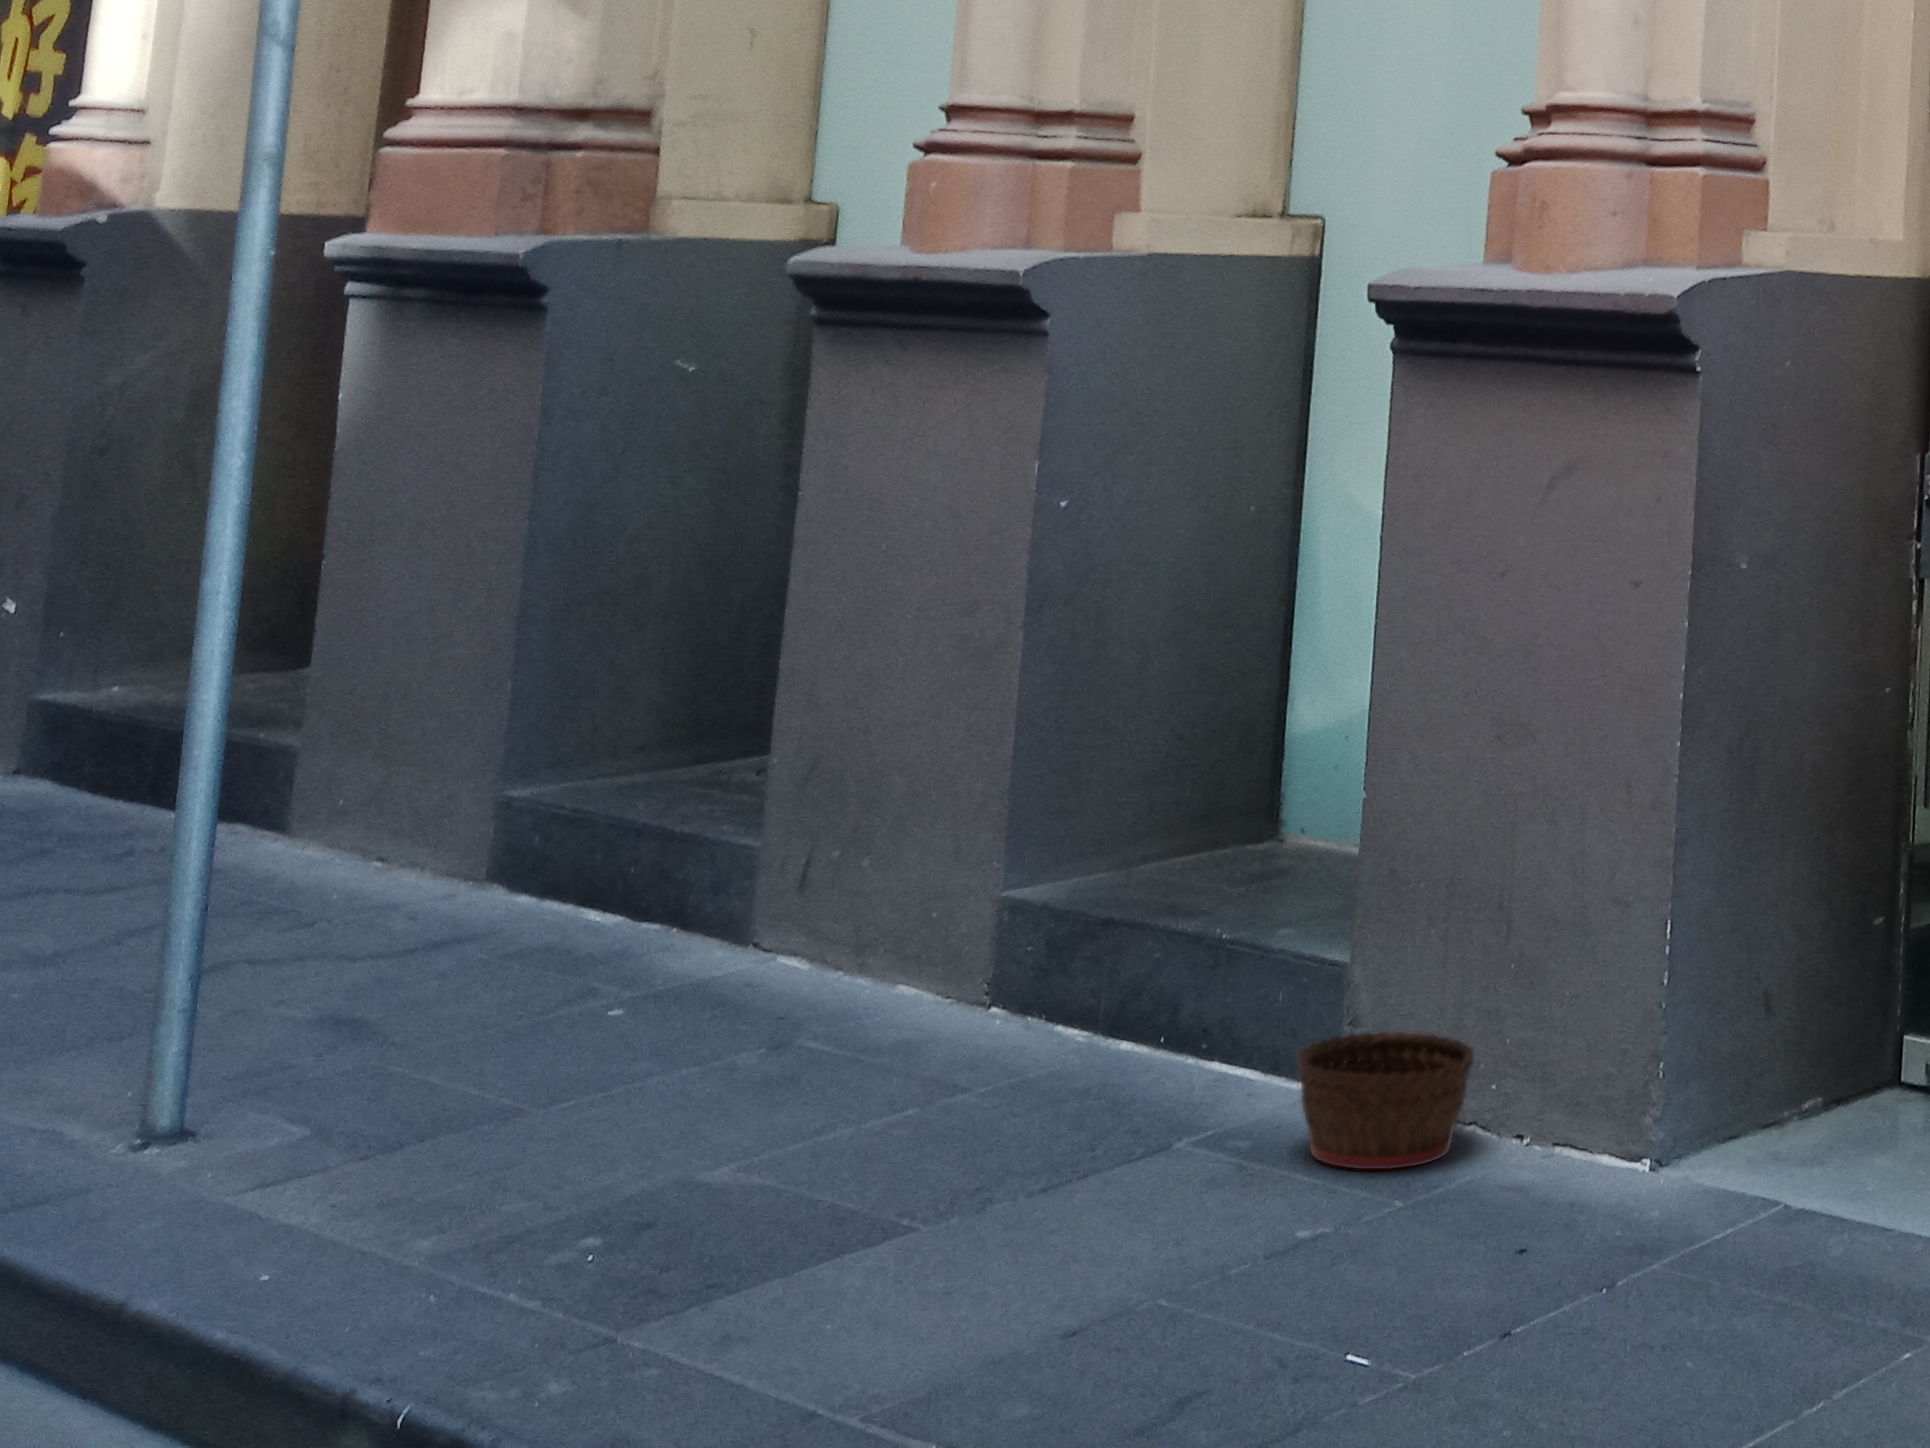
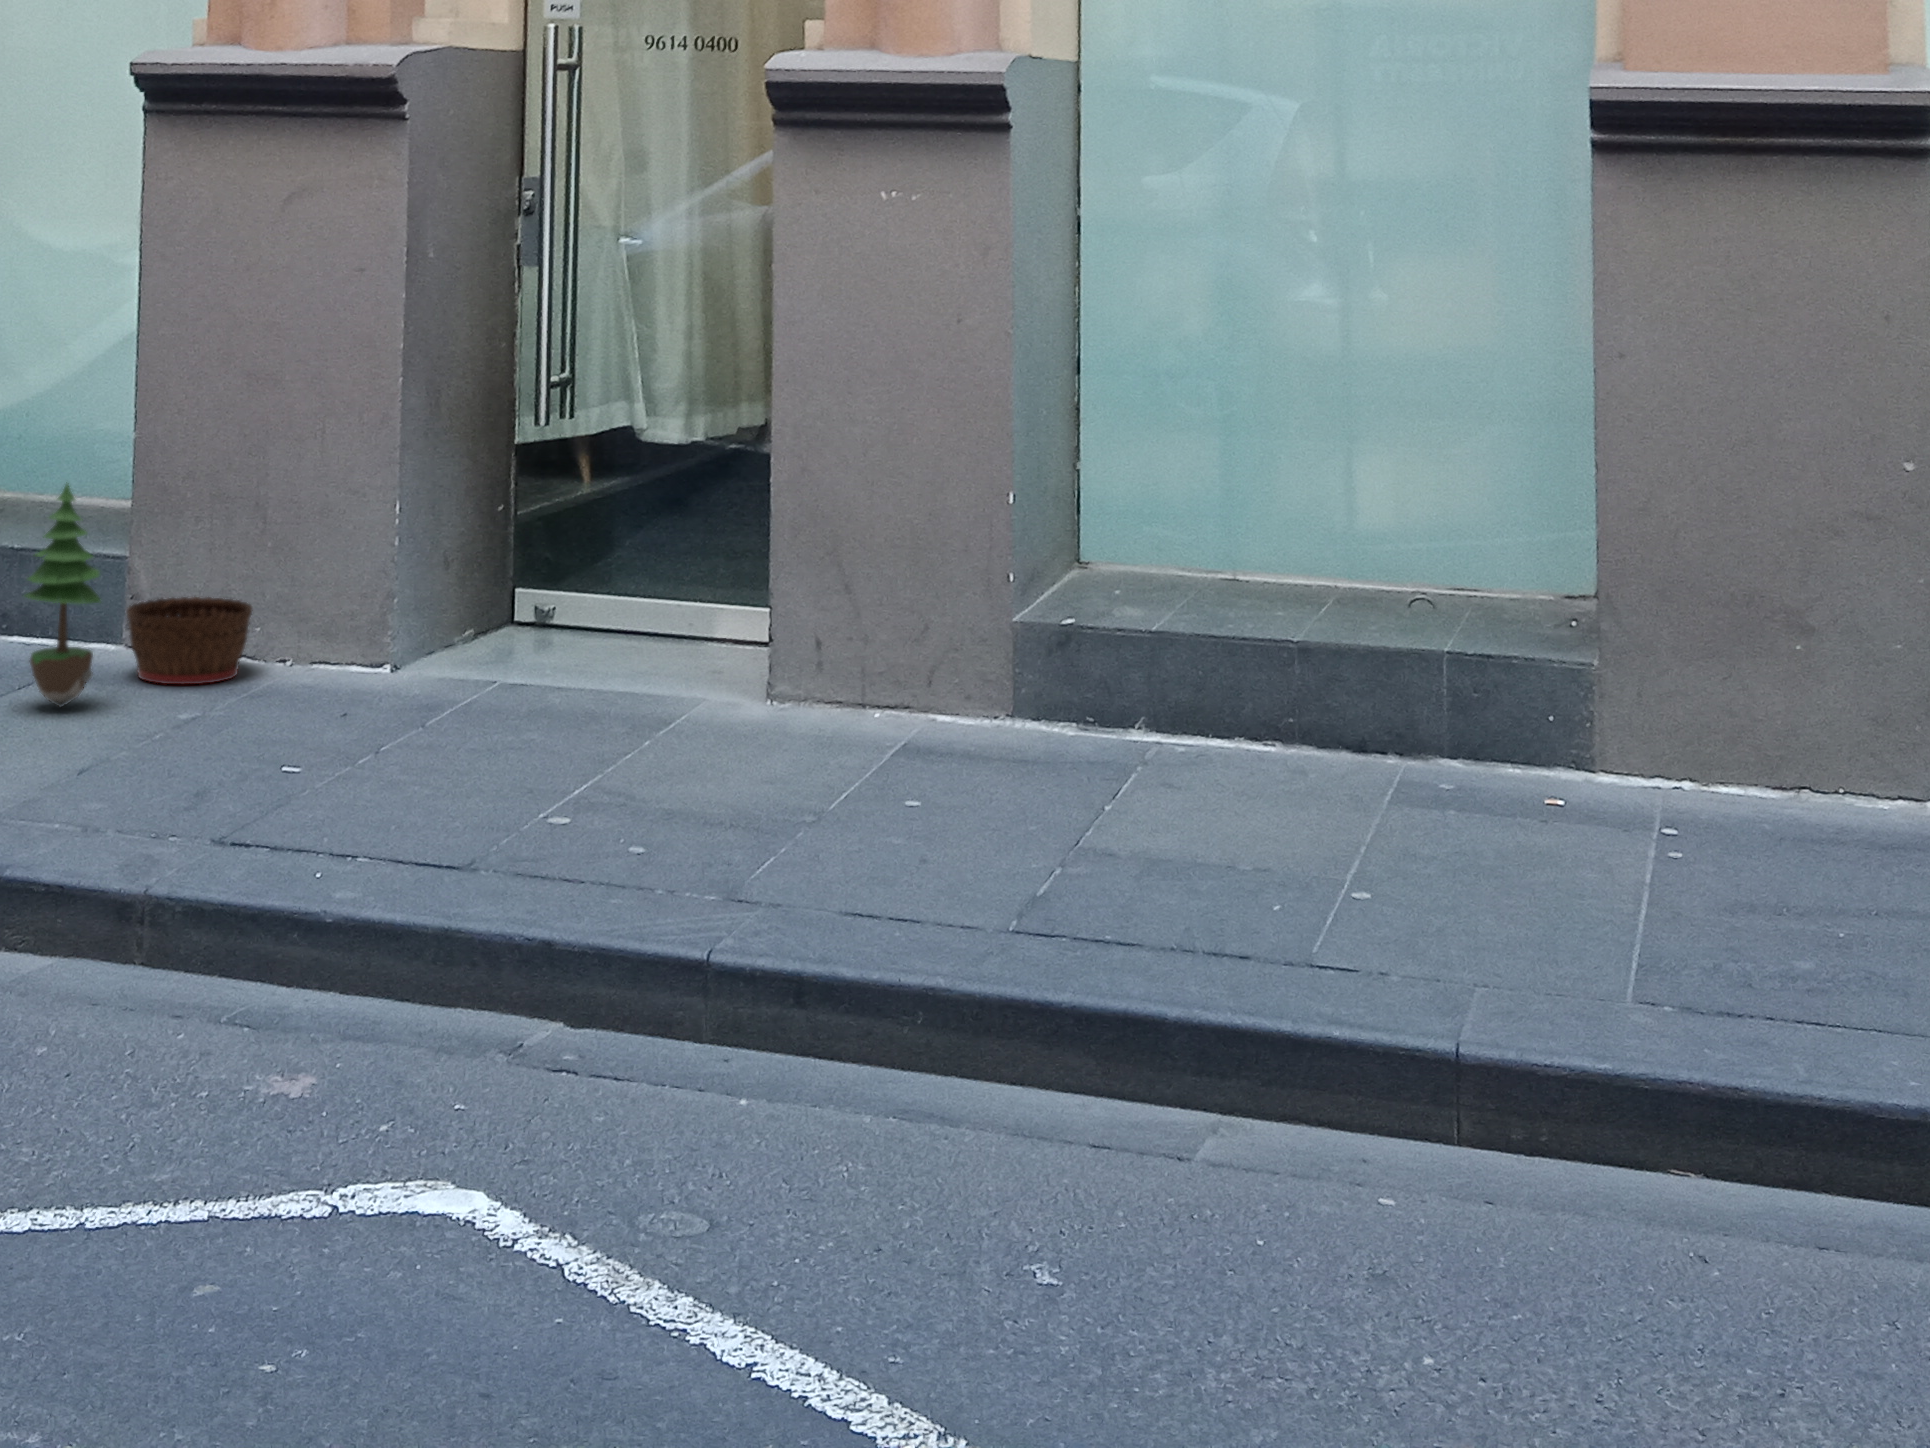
potted tree: none [1108,875,1225,1200] -> present [25,482,101,707]

